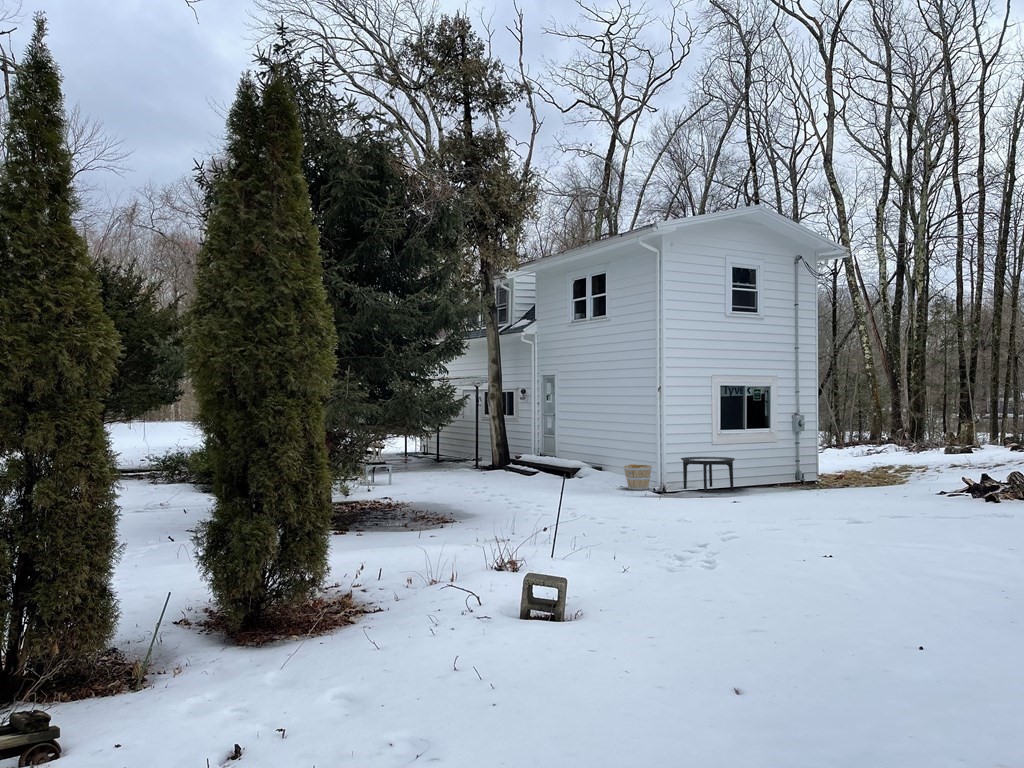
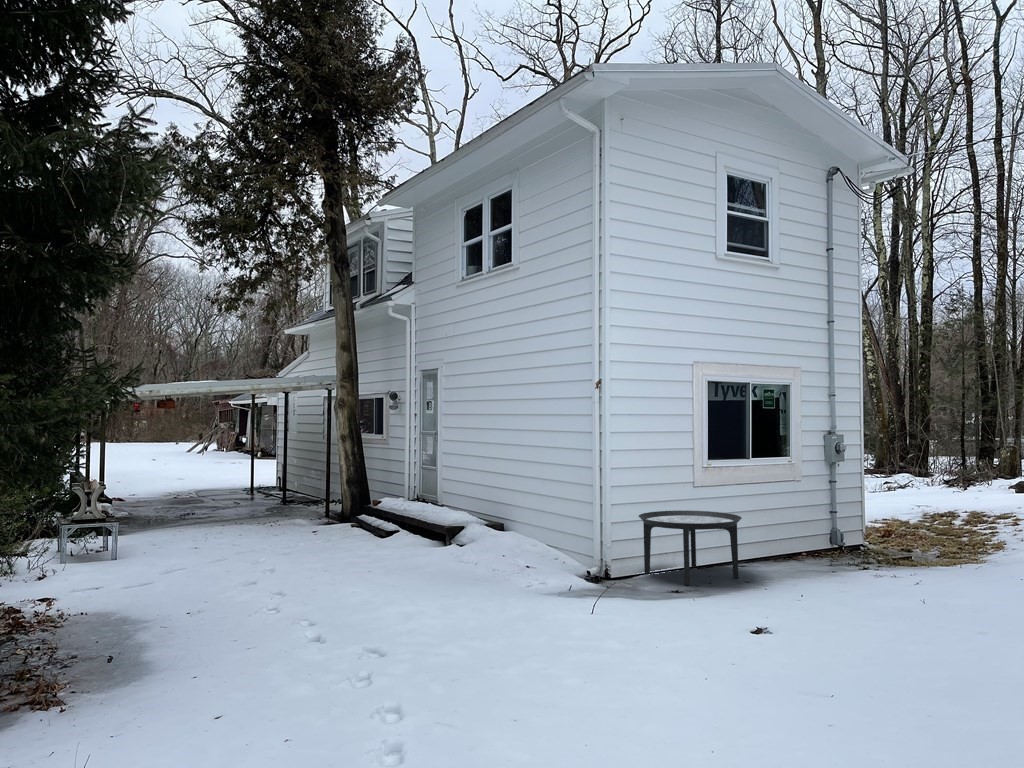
wooden bucket: present [624,464,652,490] -> none [532,525,586,578]

